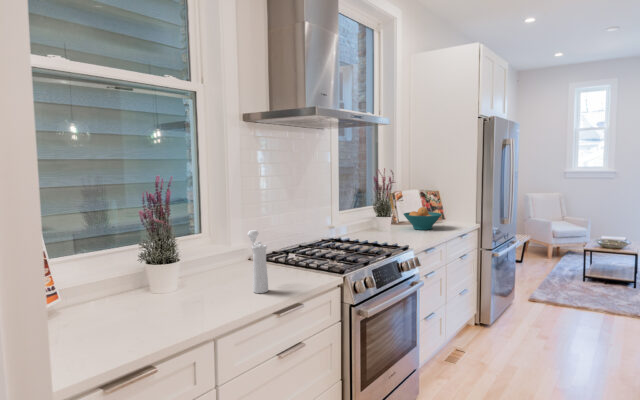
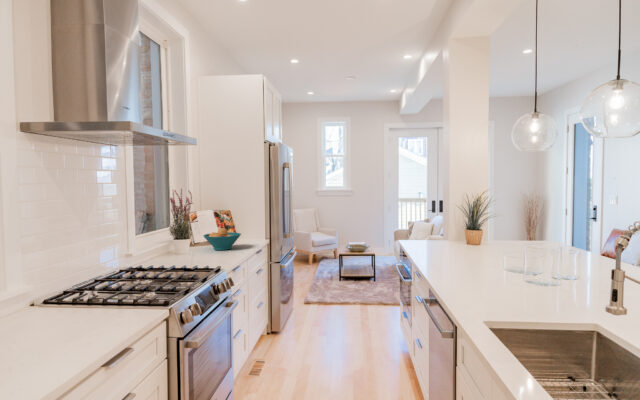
pepper mill: present [247,230,268,293] -> none [45,268,82,348]

